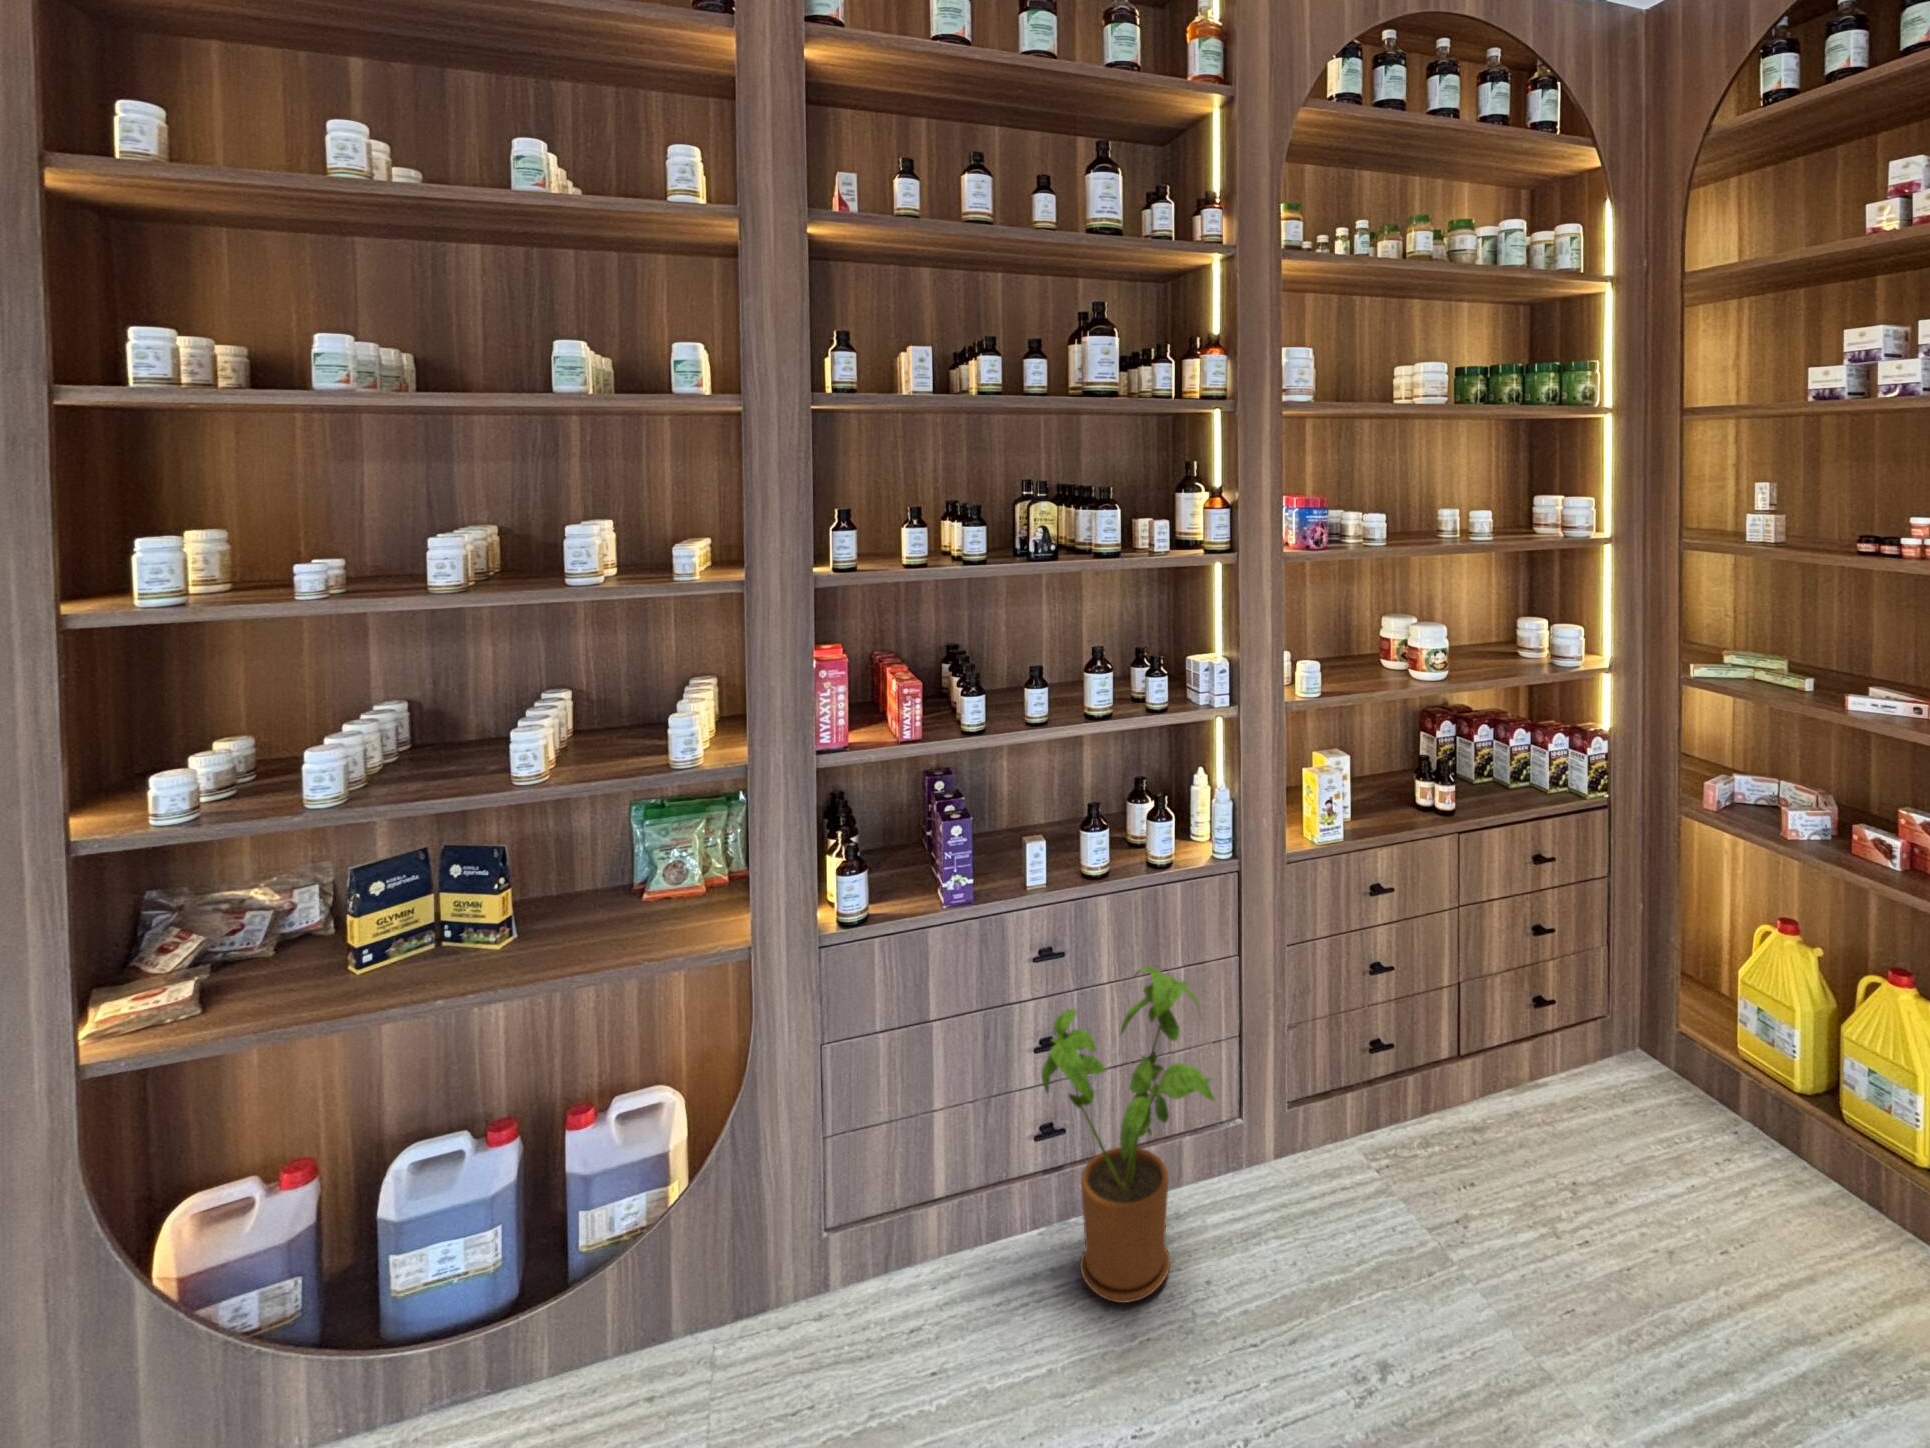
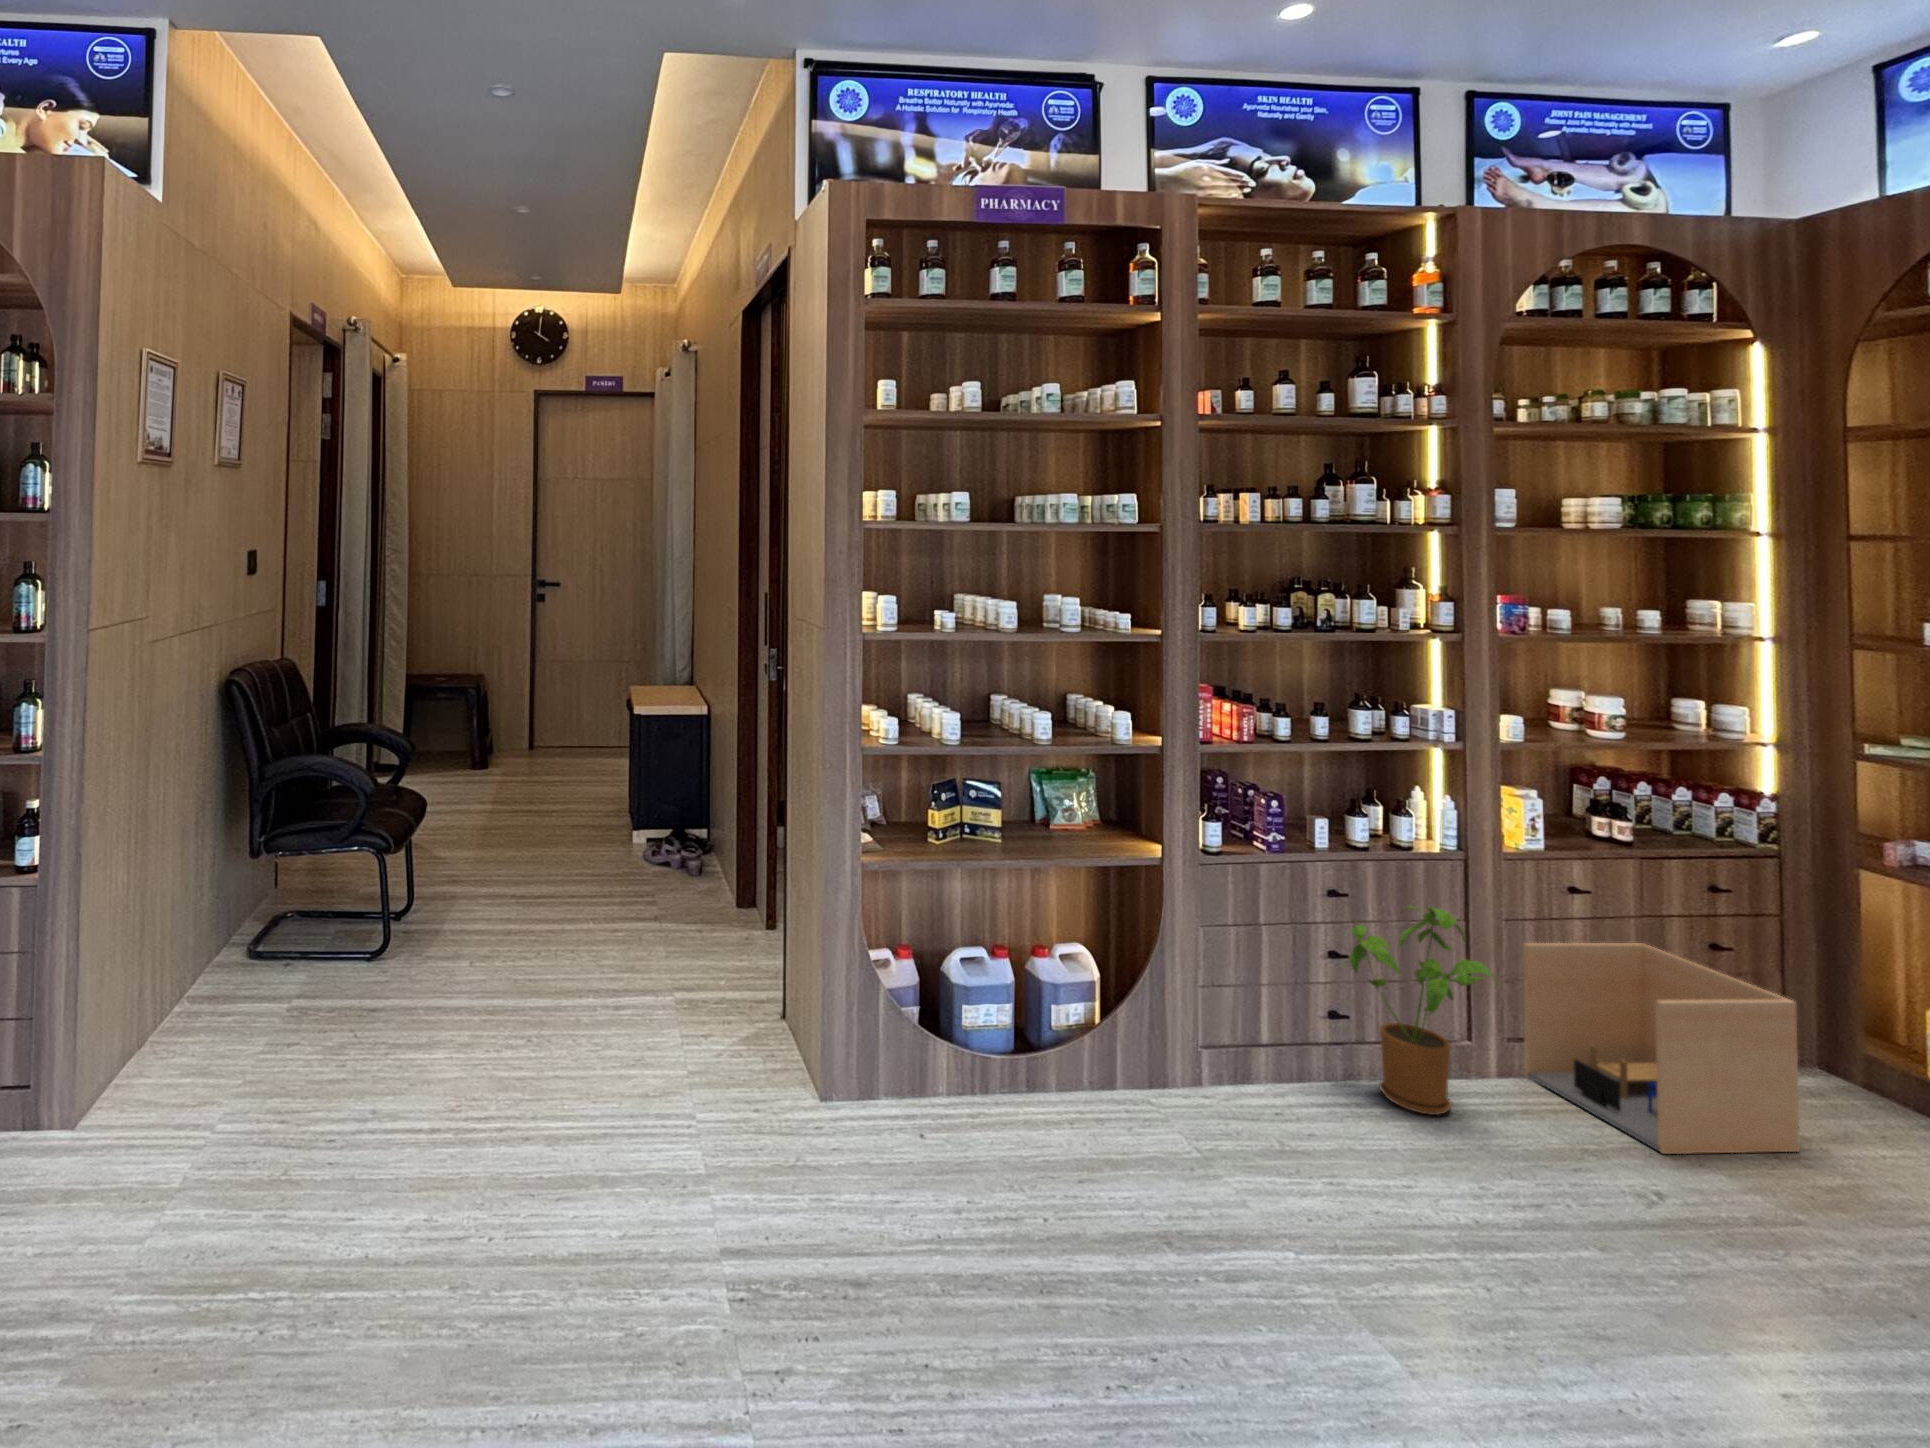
cardboard box: none [1305,951,1587,1305] -> present [1523,943,1800,1154]

